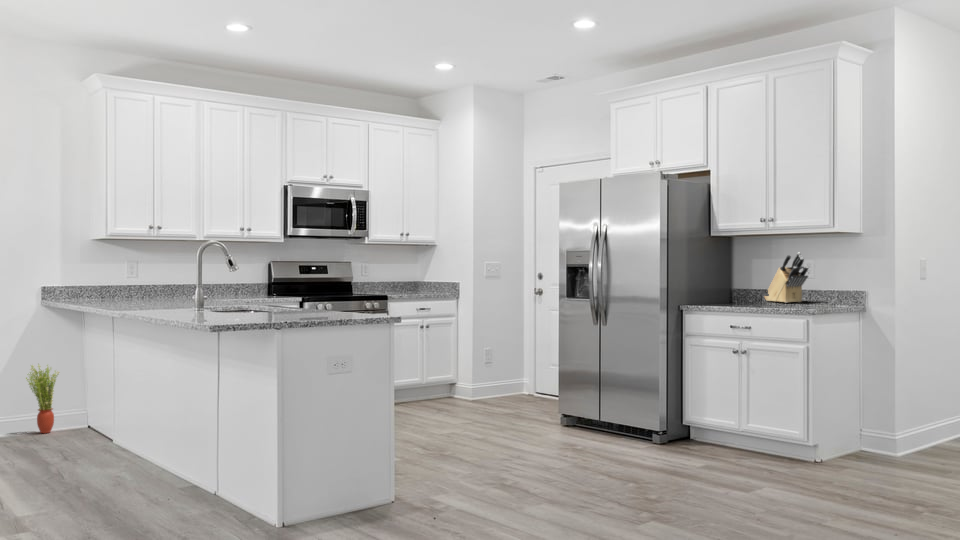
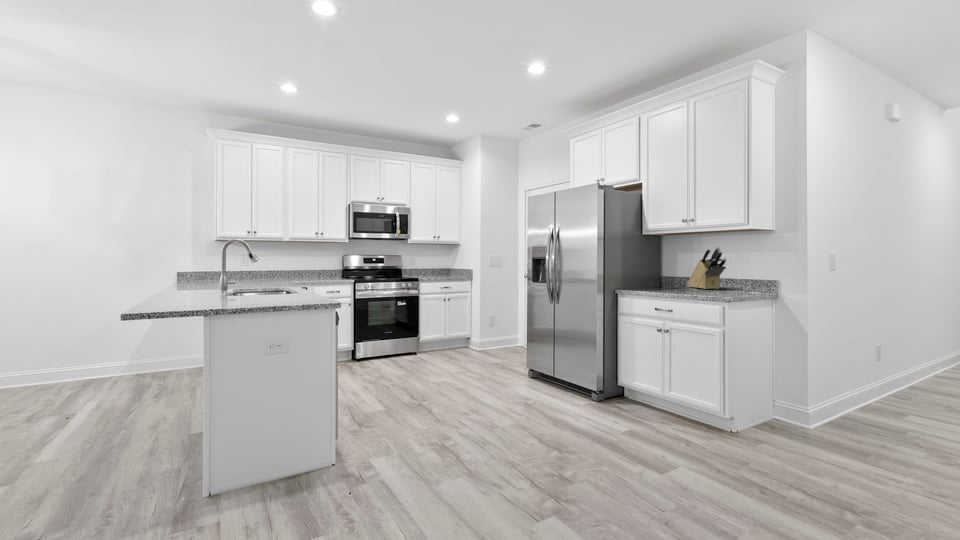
potted plant: present [26,365,59,433] -> none [165,323,189,369]

